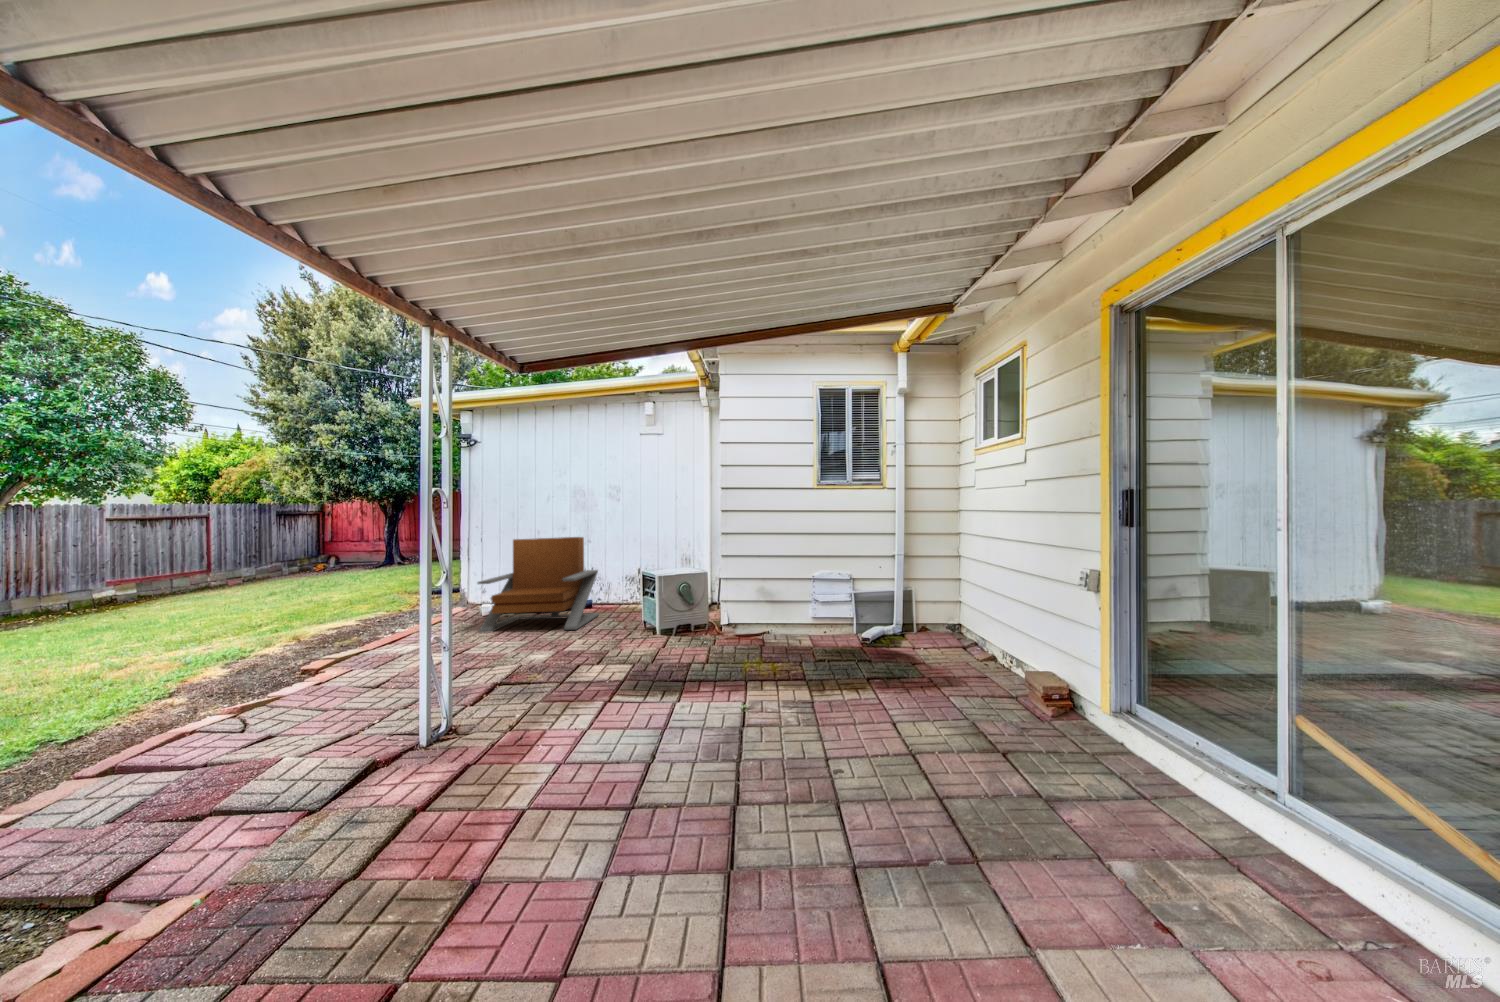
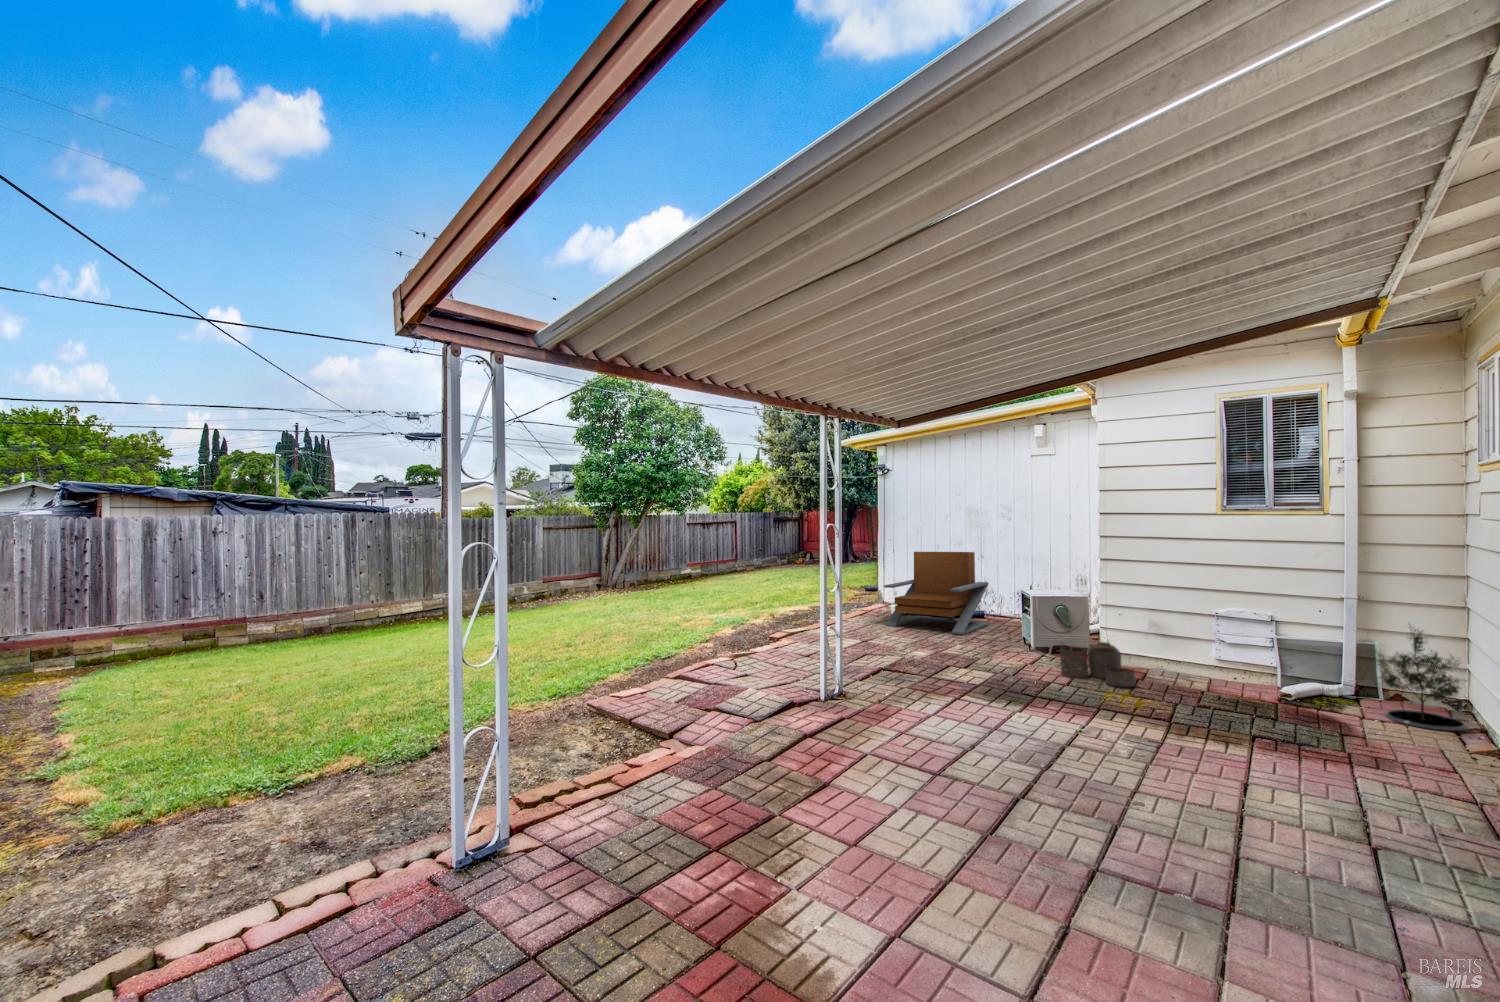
potted tree: none [907,569,960,648] -> present [1376,624,1468,731]
woven basket: none [691,614,759,656] -> present [1060,642,1135,687]

